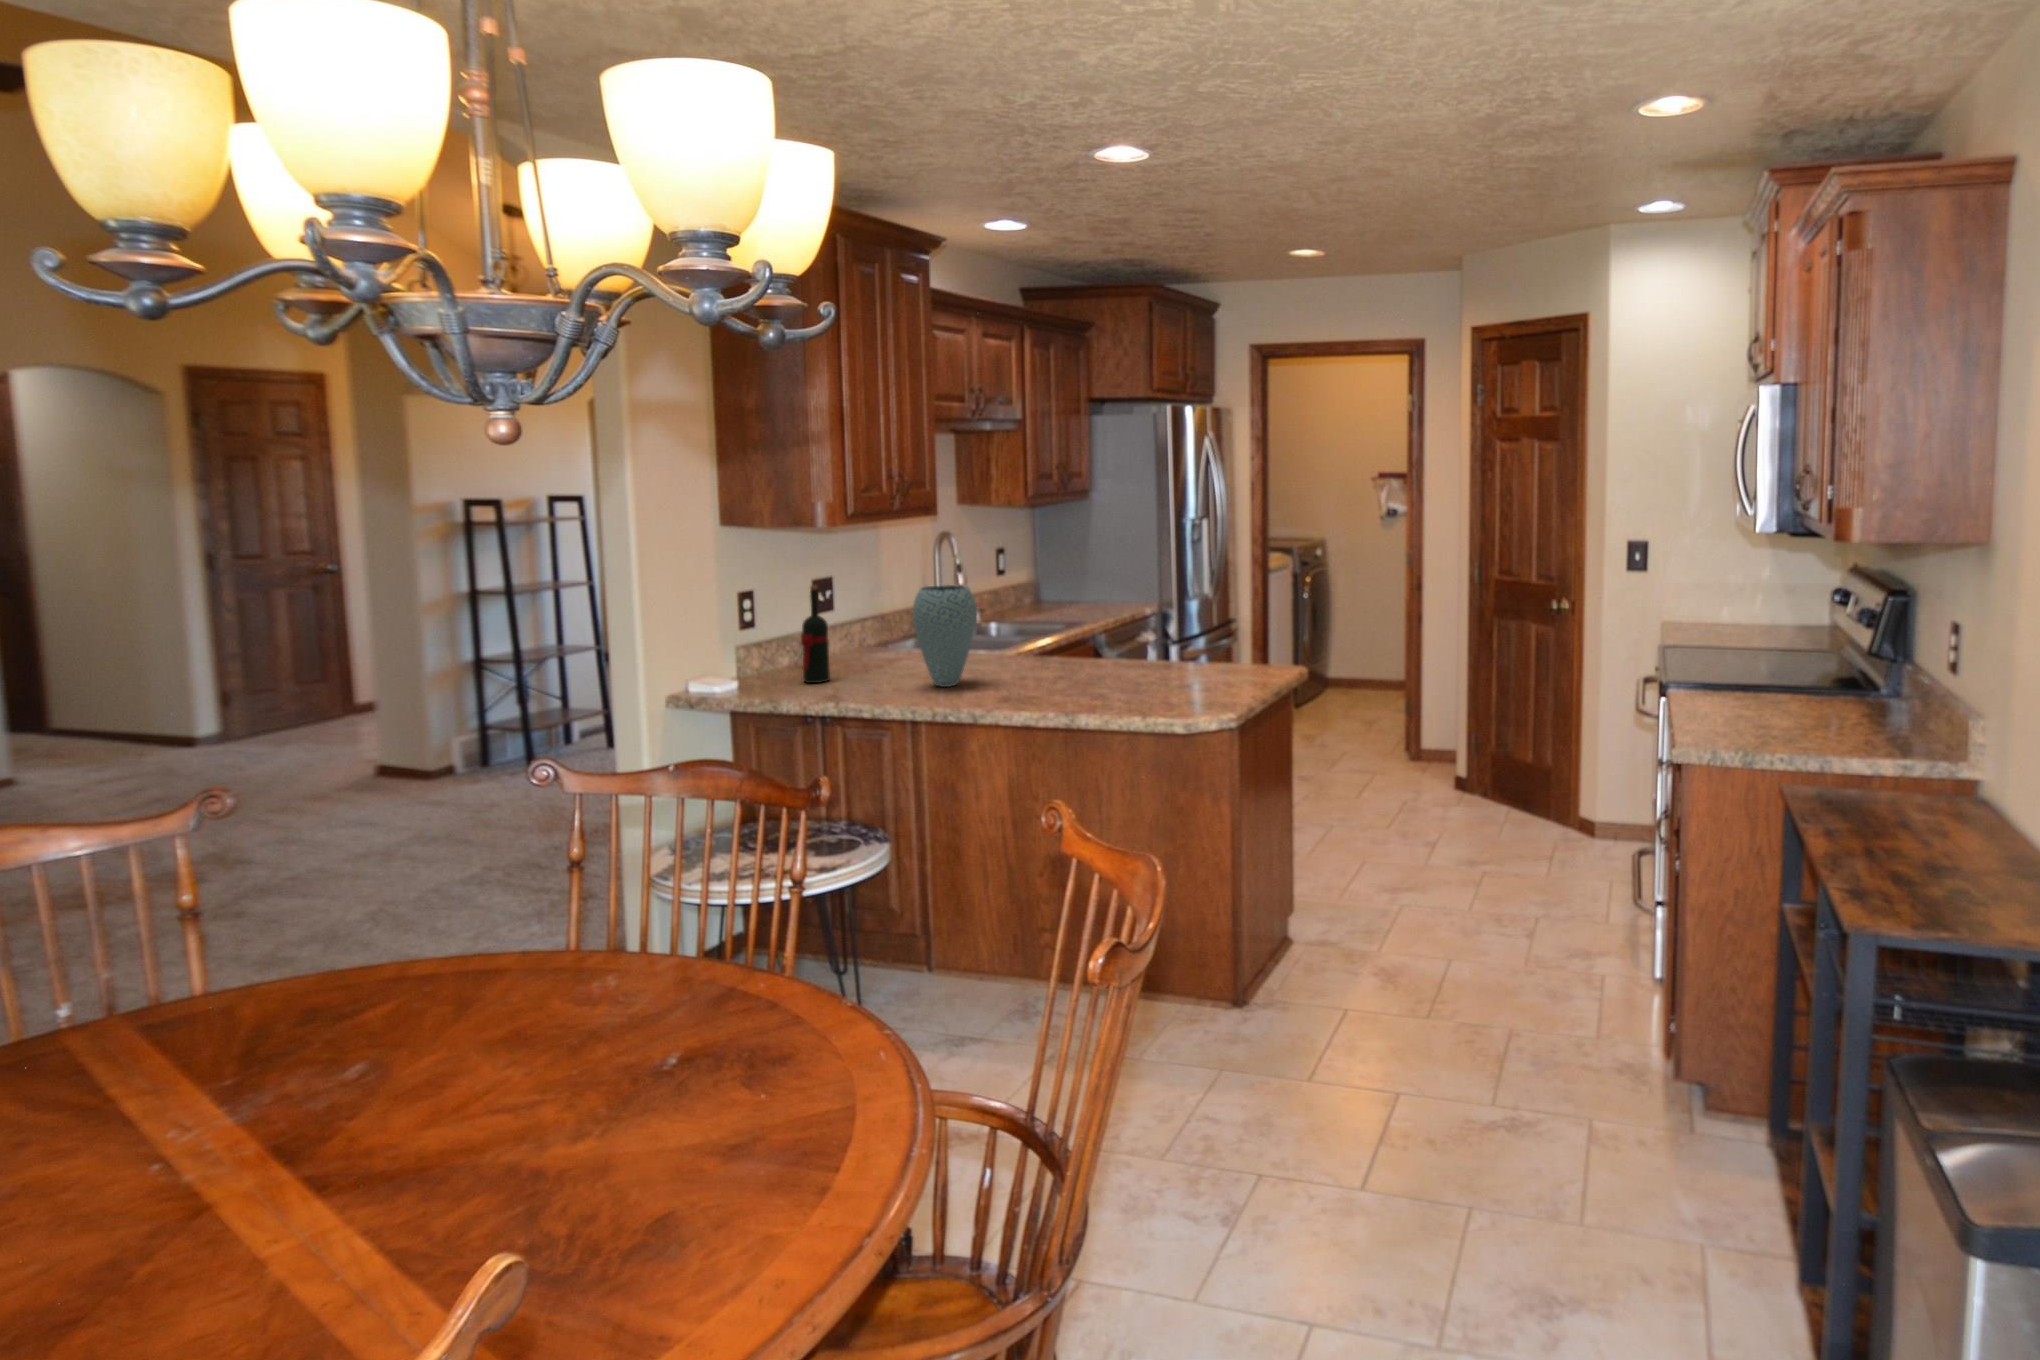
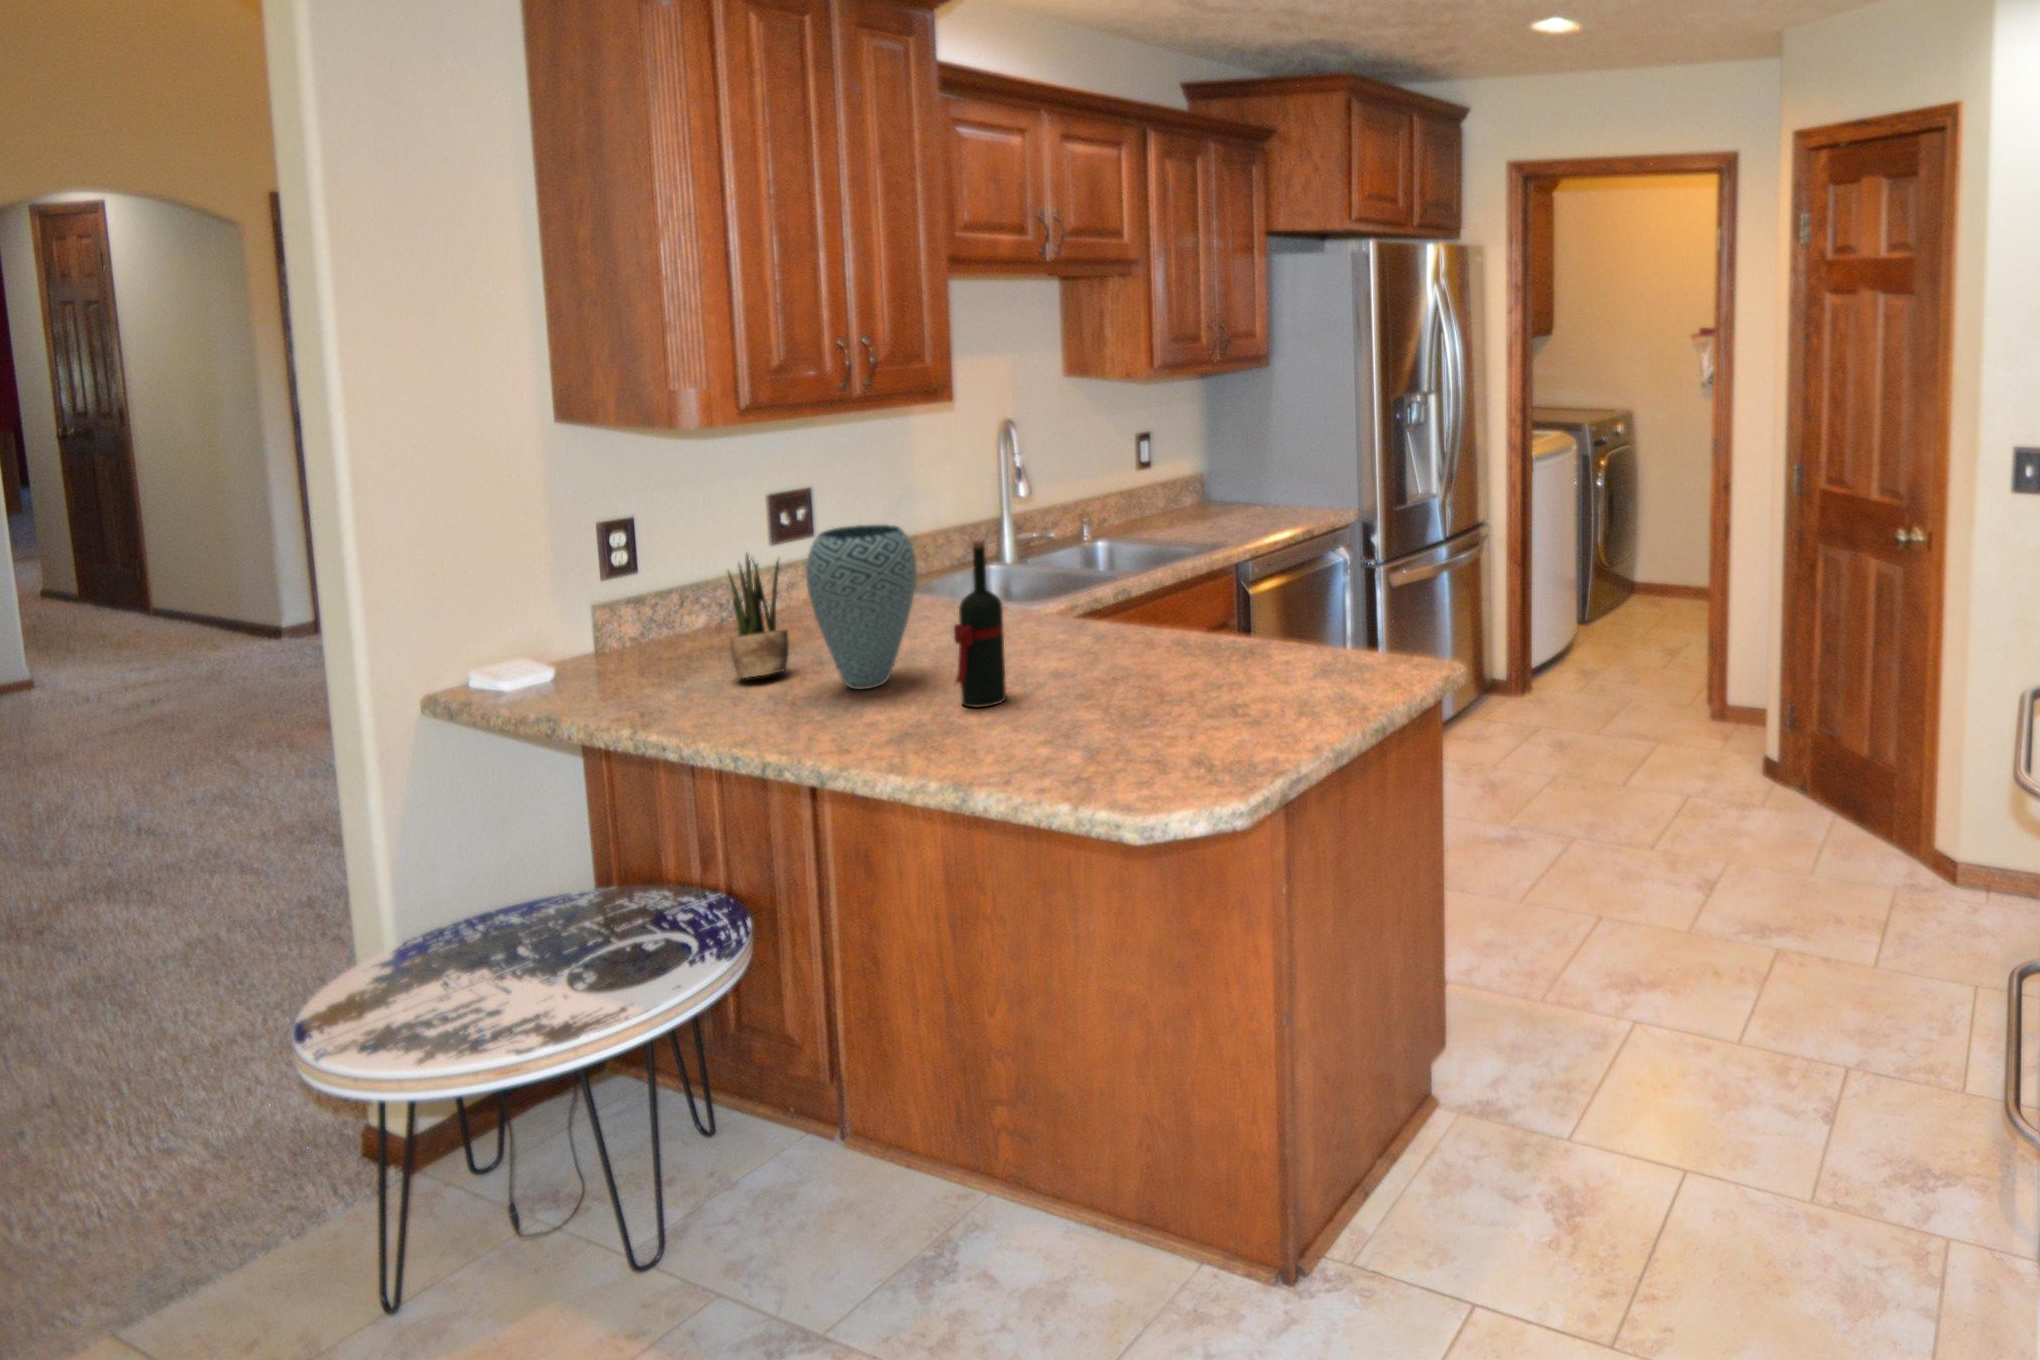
wine bottle: present [801,585,830,683] -> present [954,540,1006,707]
potted plant: none [852,604,887,684] -> present [728,555,789,678]

